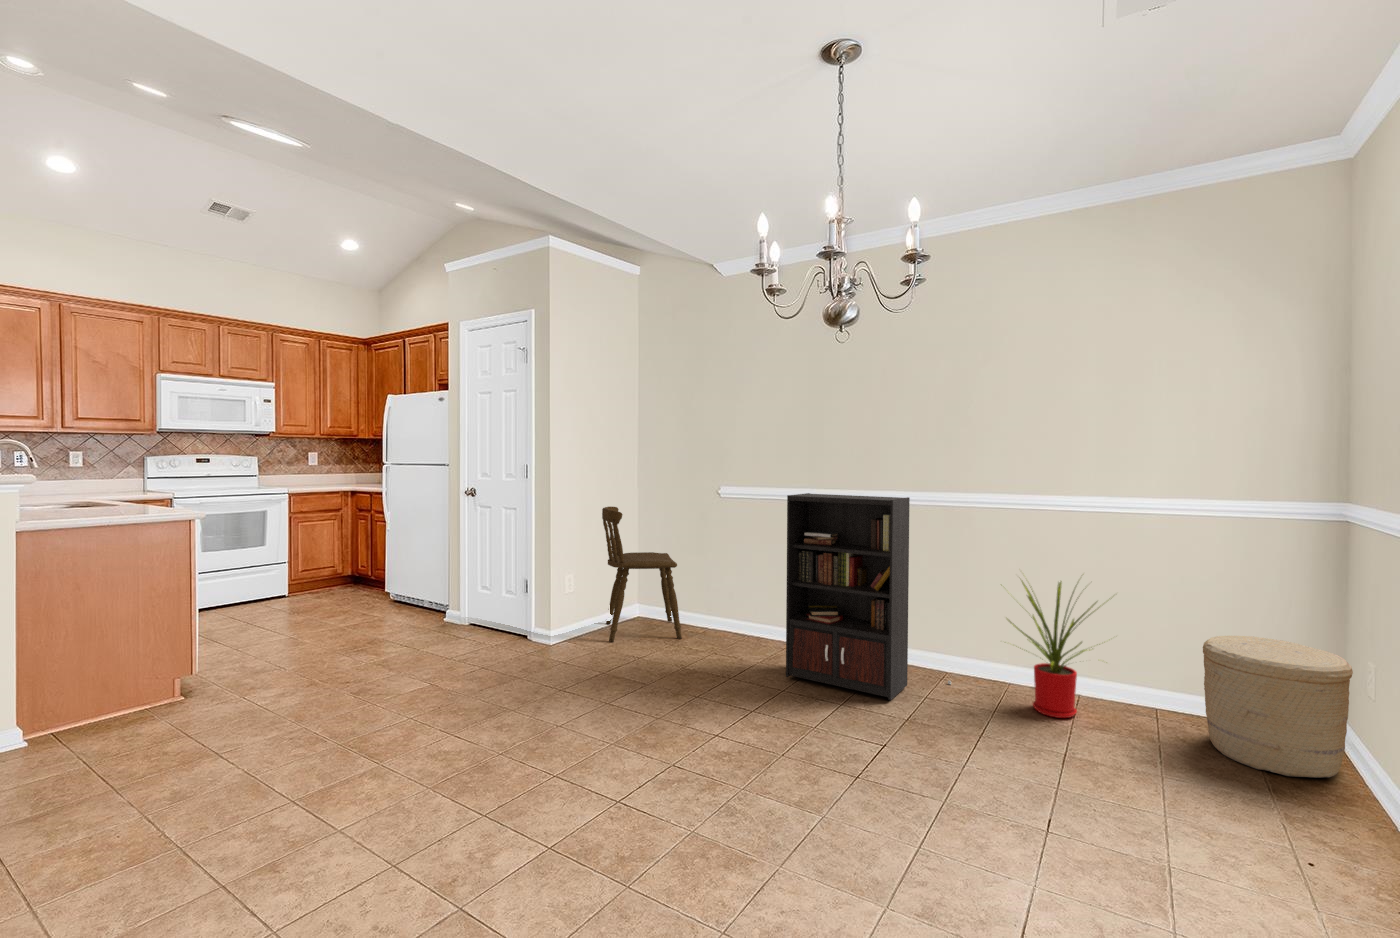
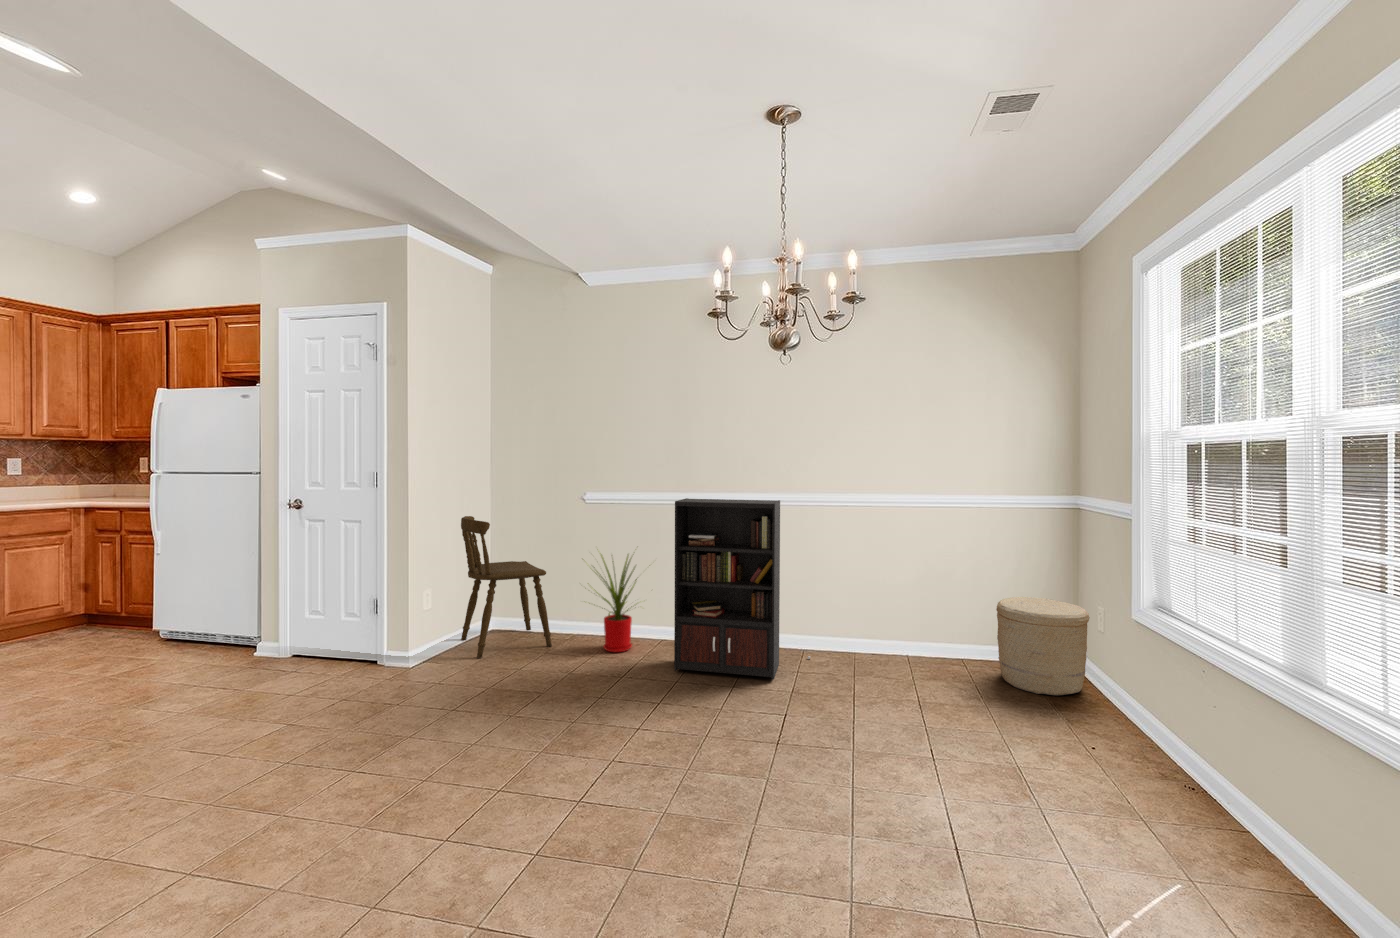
house plant: present [1007,581,1096,718] -> present [594,555,637,652]

